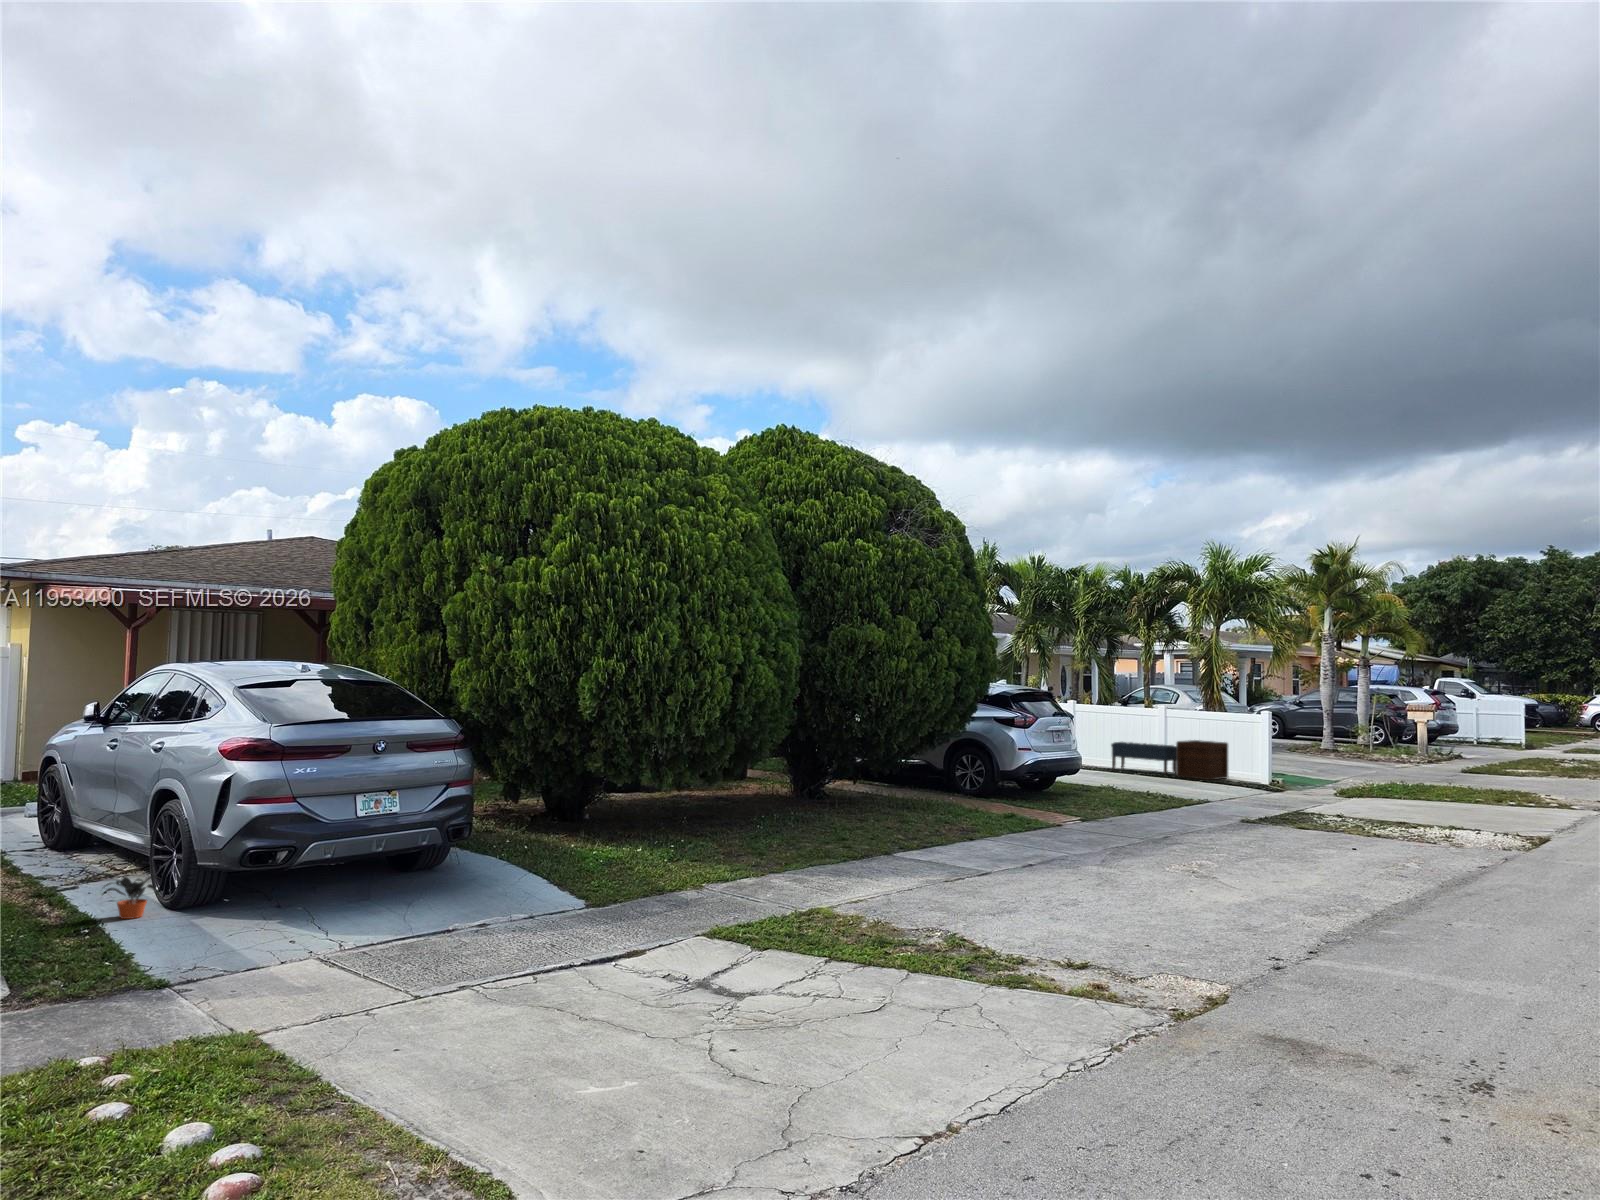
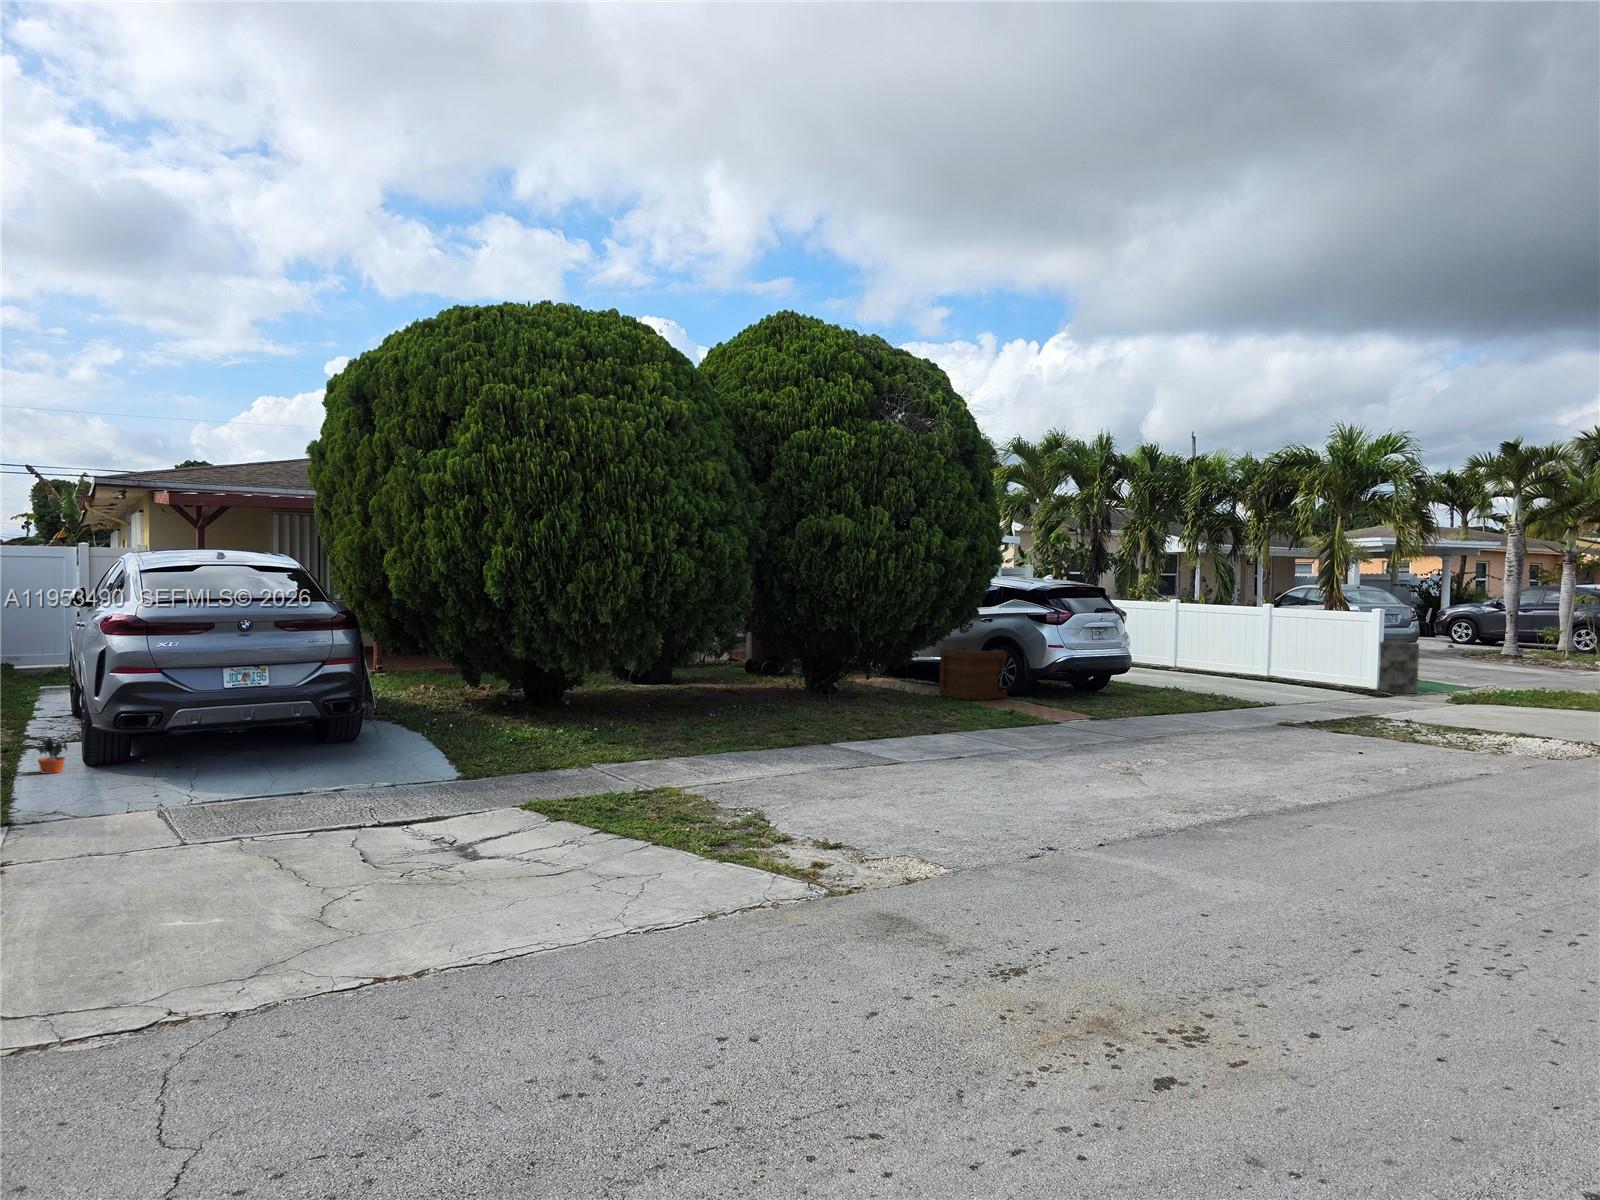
trash can: none [1268,737,1302,786] -> present [1378,640,1419,694]
wooden crate: present [1176,740,1228,780] -> present [939,648,1007,700]
bench: present [1111,742,1176,774] -> none [1211,643,1284,679]

